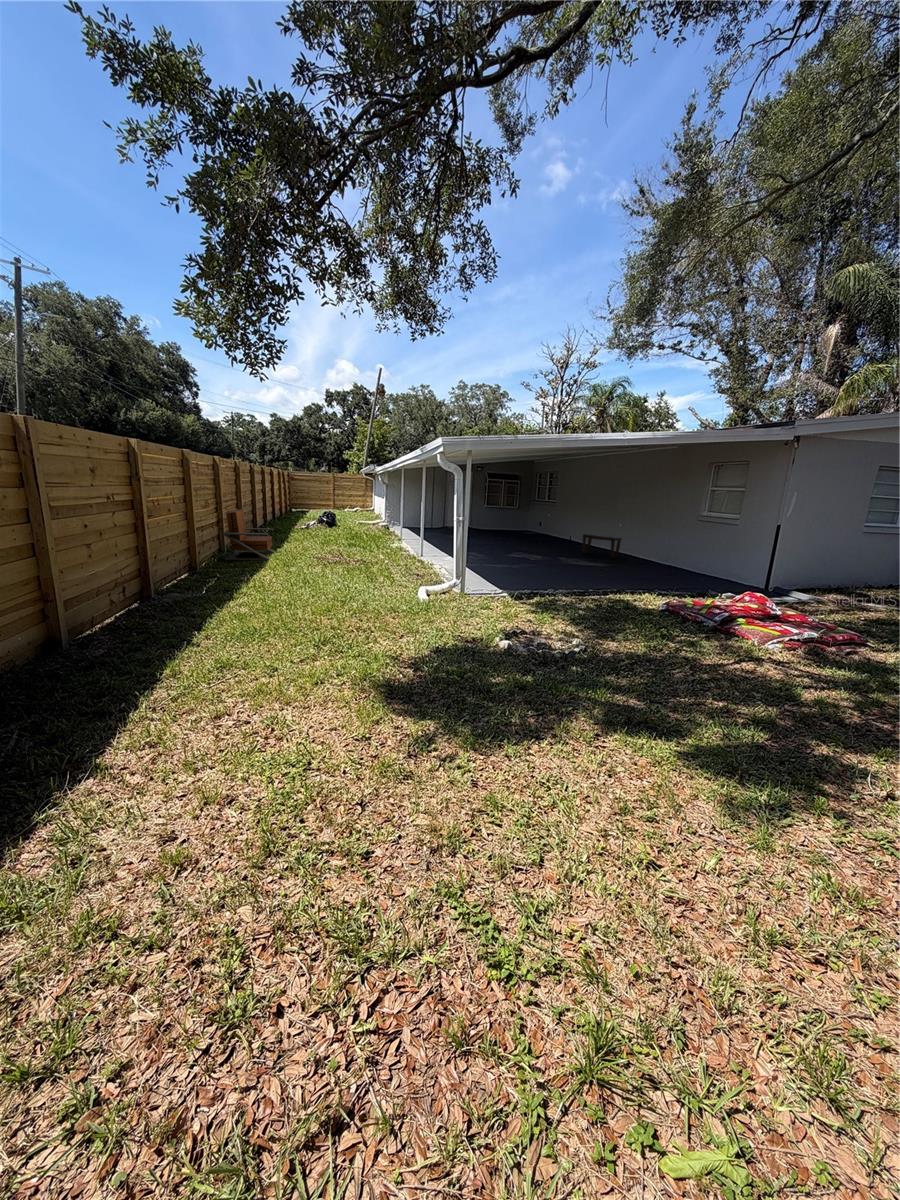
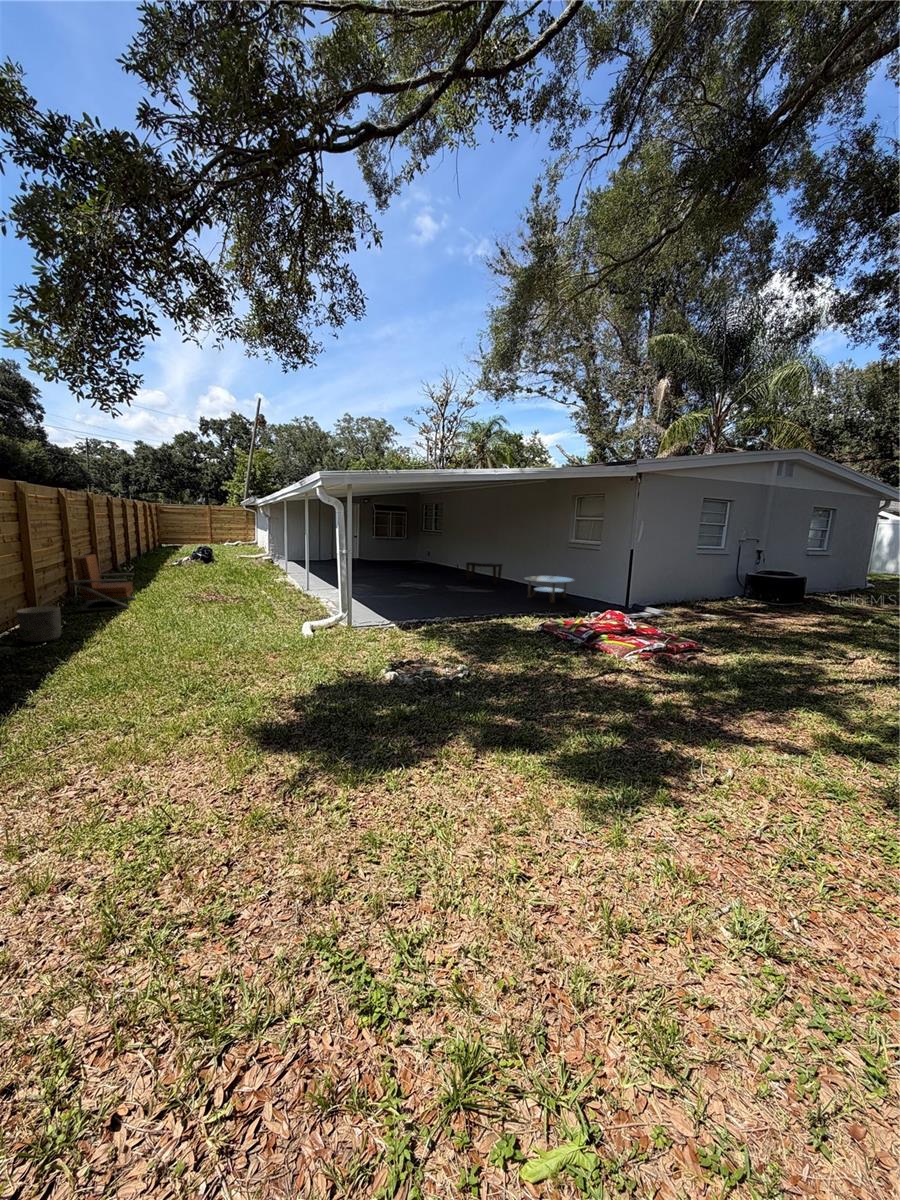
round table: none [646,553,705,583] -> present [524,576,575,603]
planter: none [182,554,216,585] -> present [16,606,61,642]

